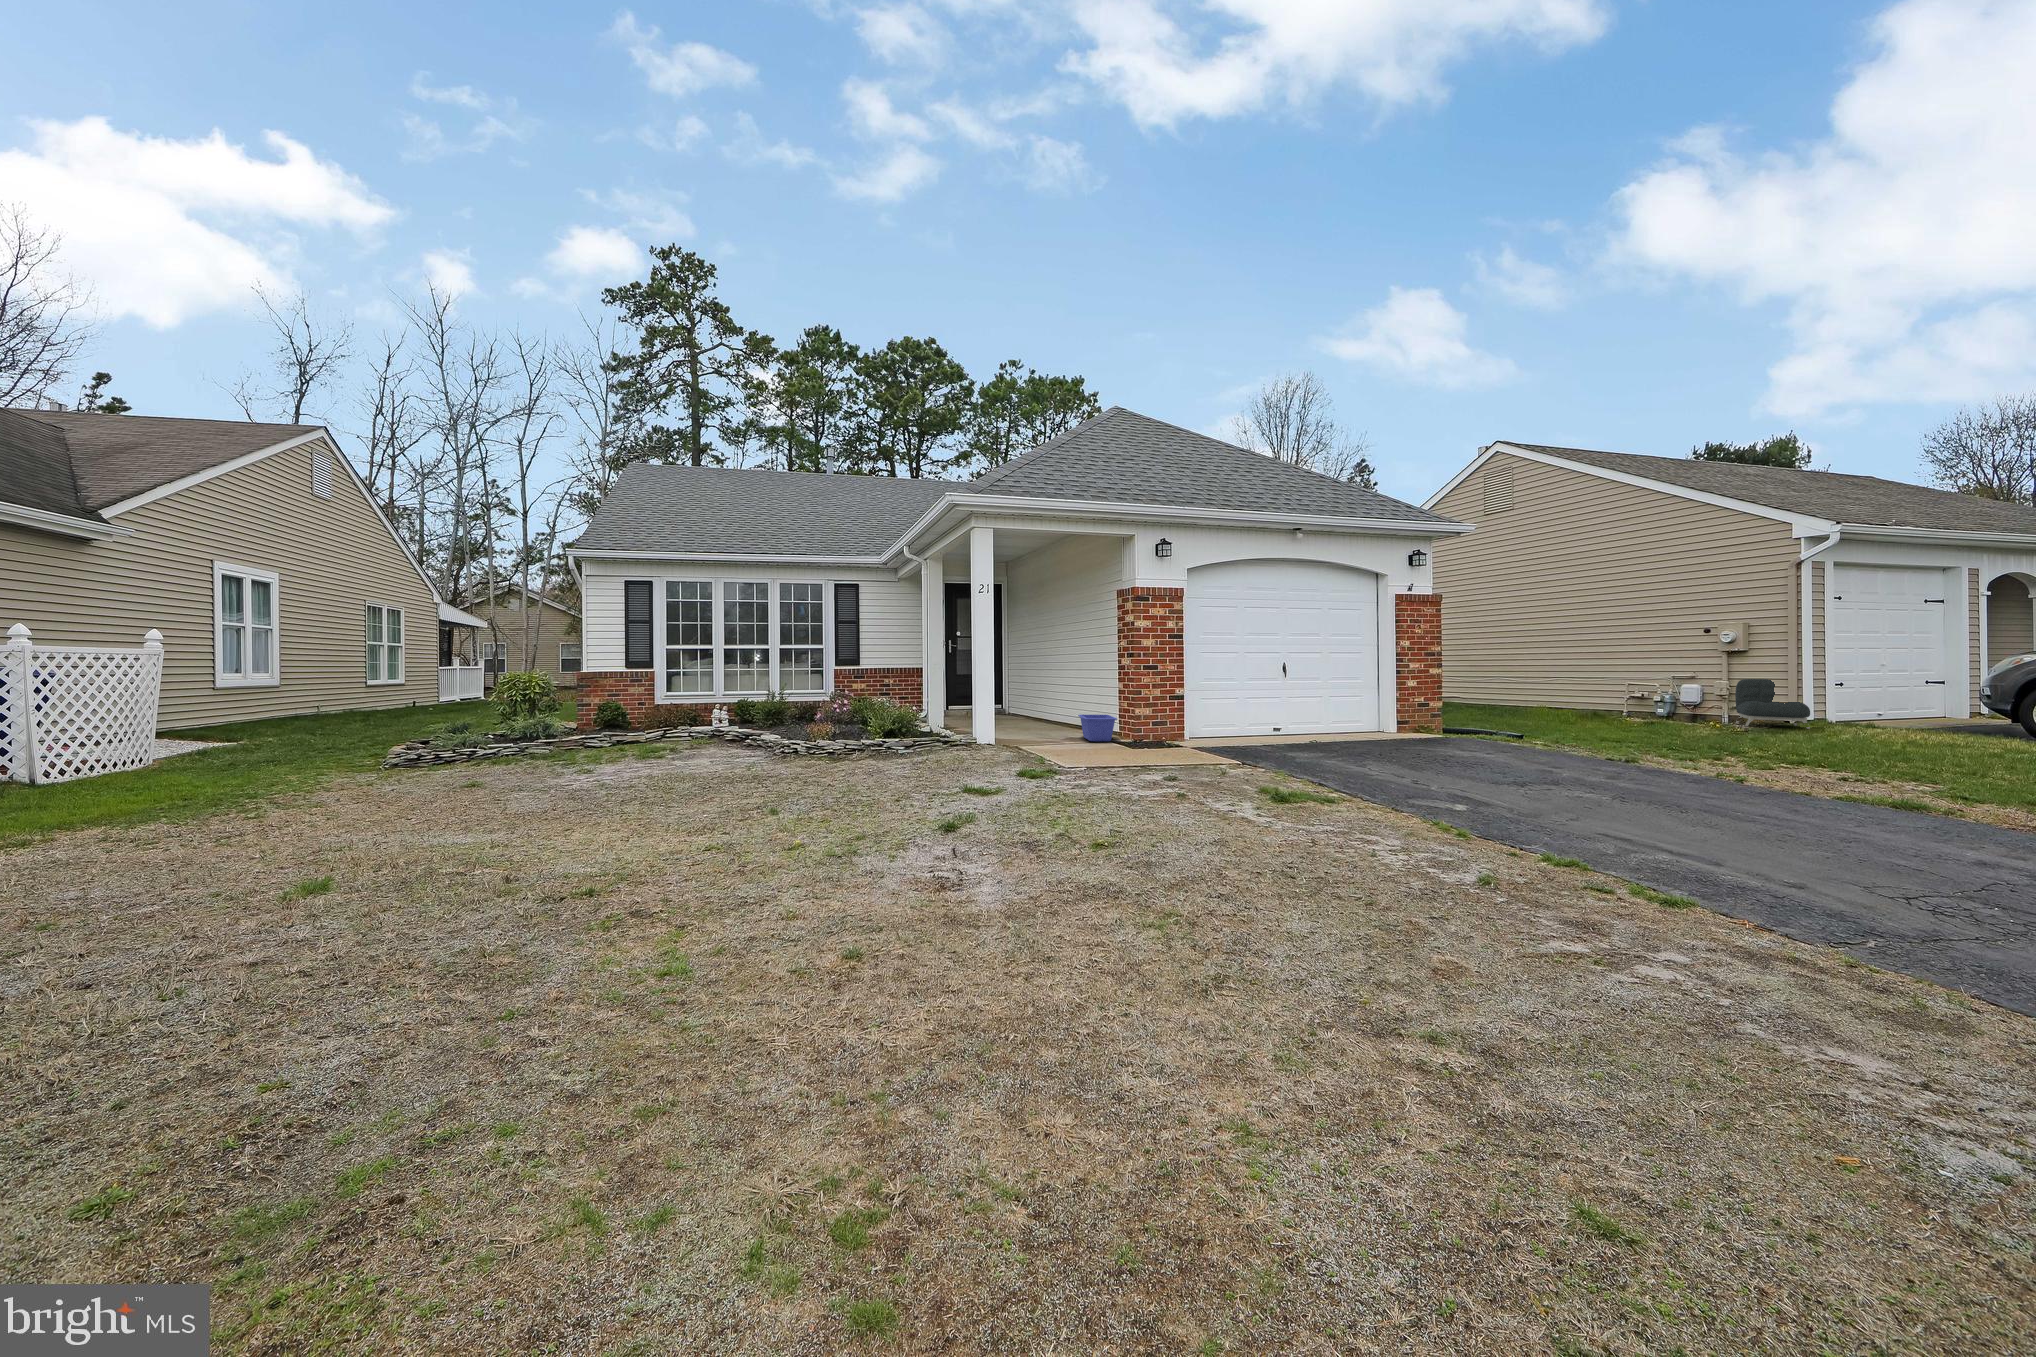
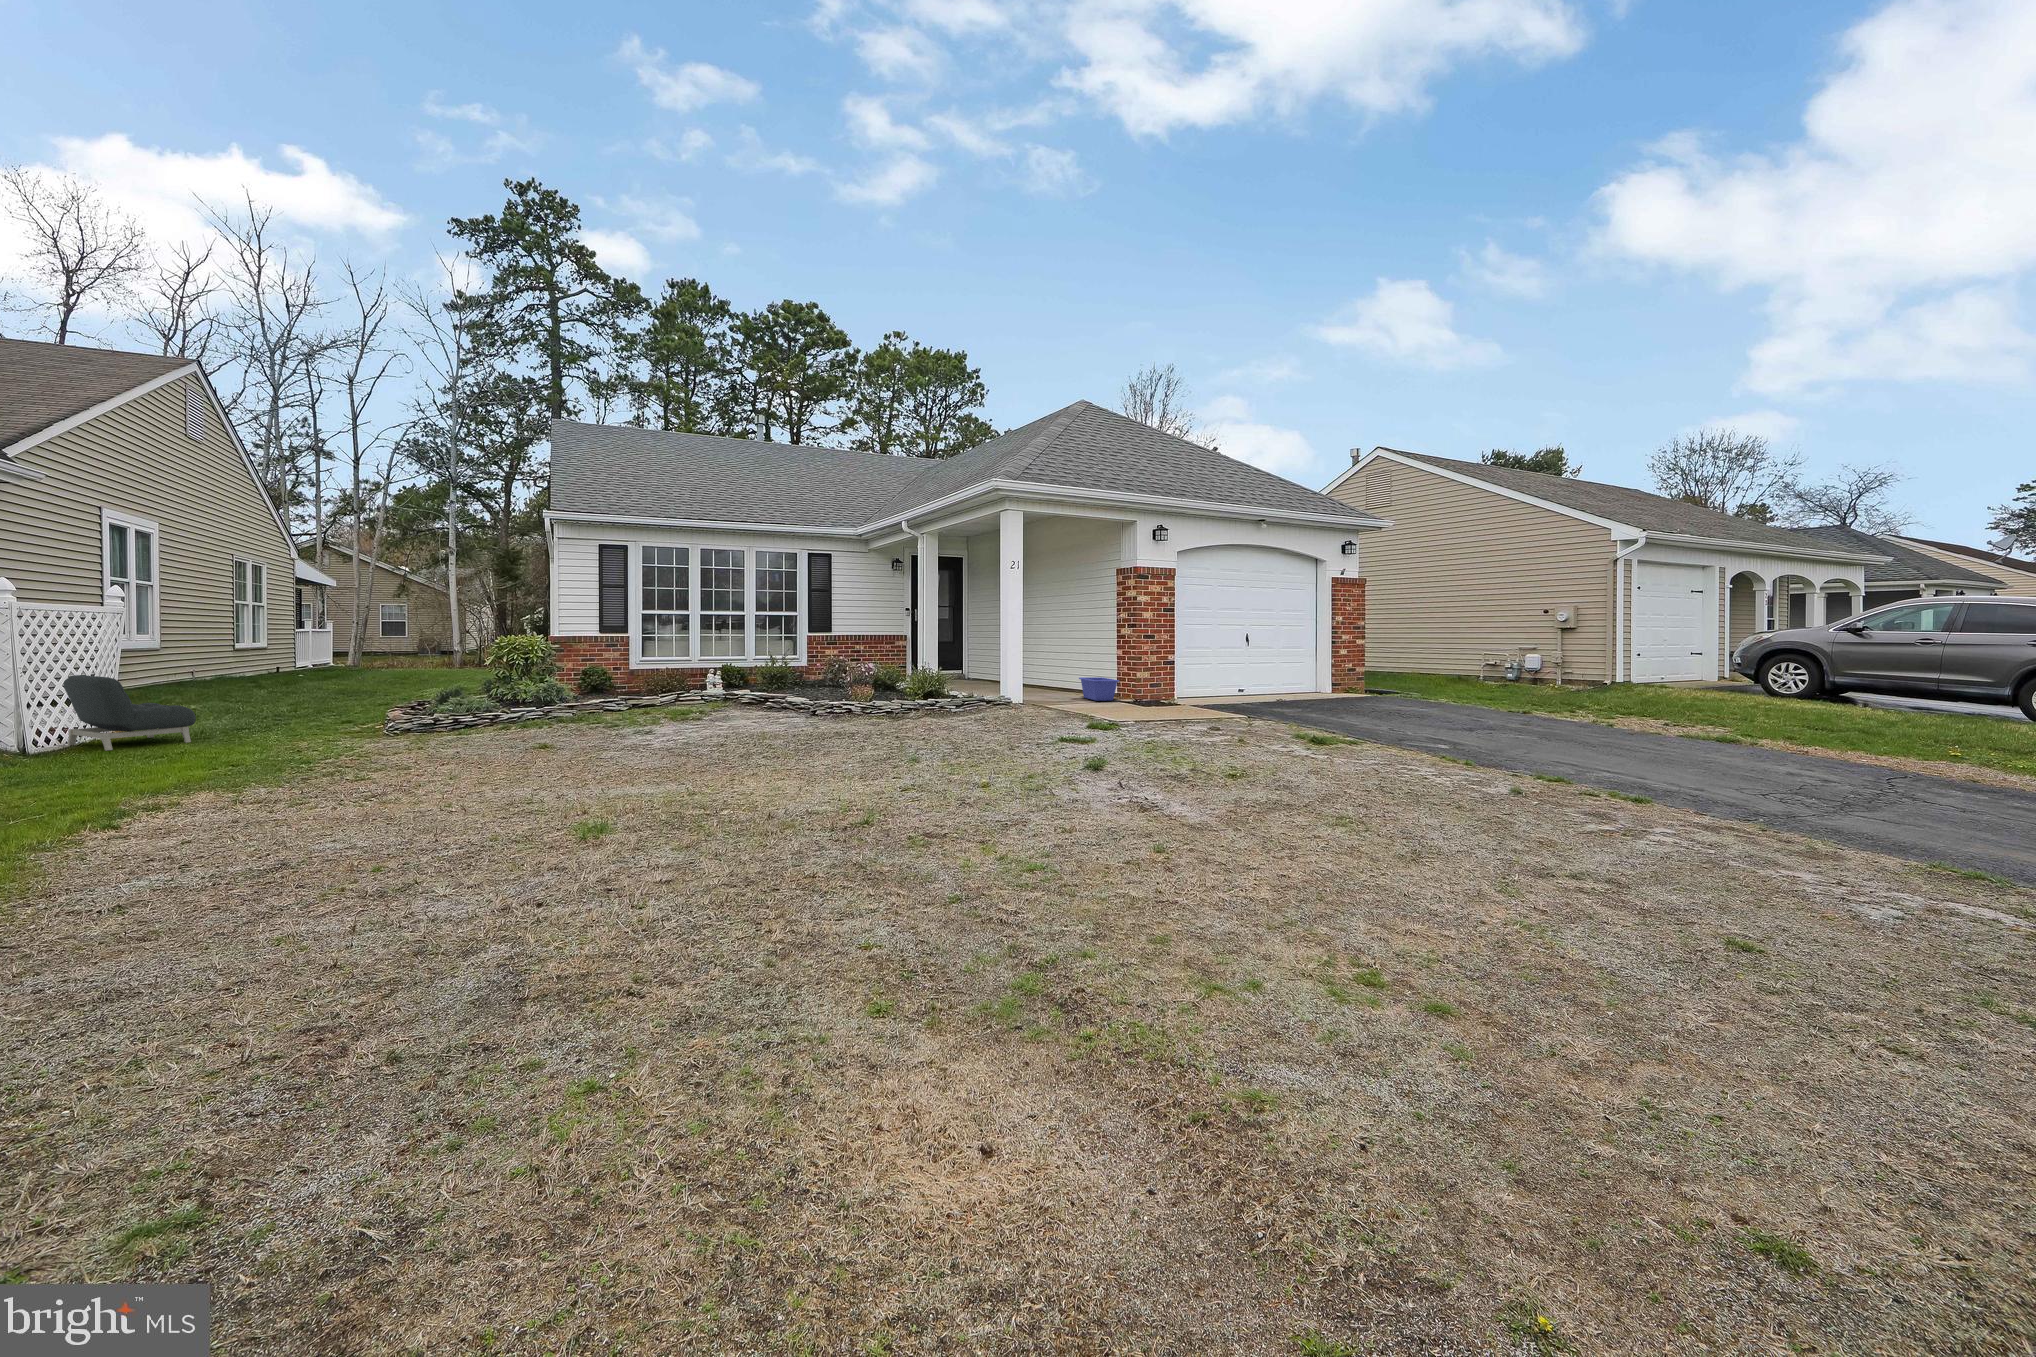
armchair: present [1735,679,1810,729] -> present [64,675,196,751]

